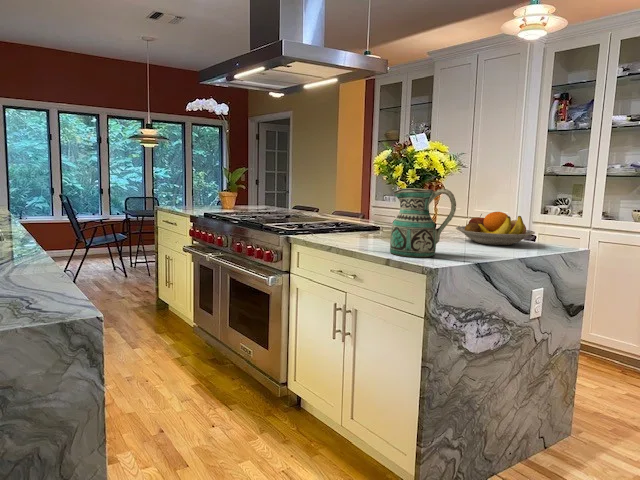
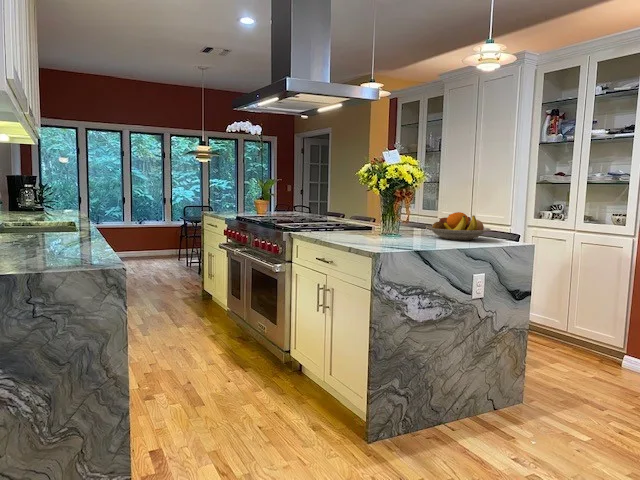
ceramic pitcher: present [390,188,456,257] -> none [355,192,405,246]

